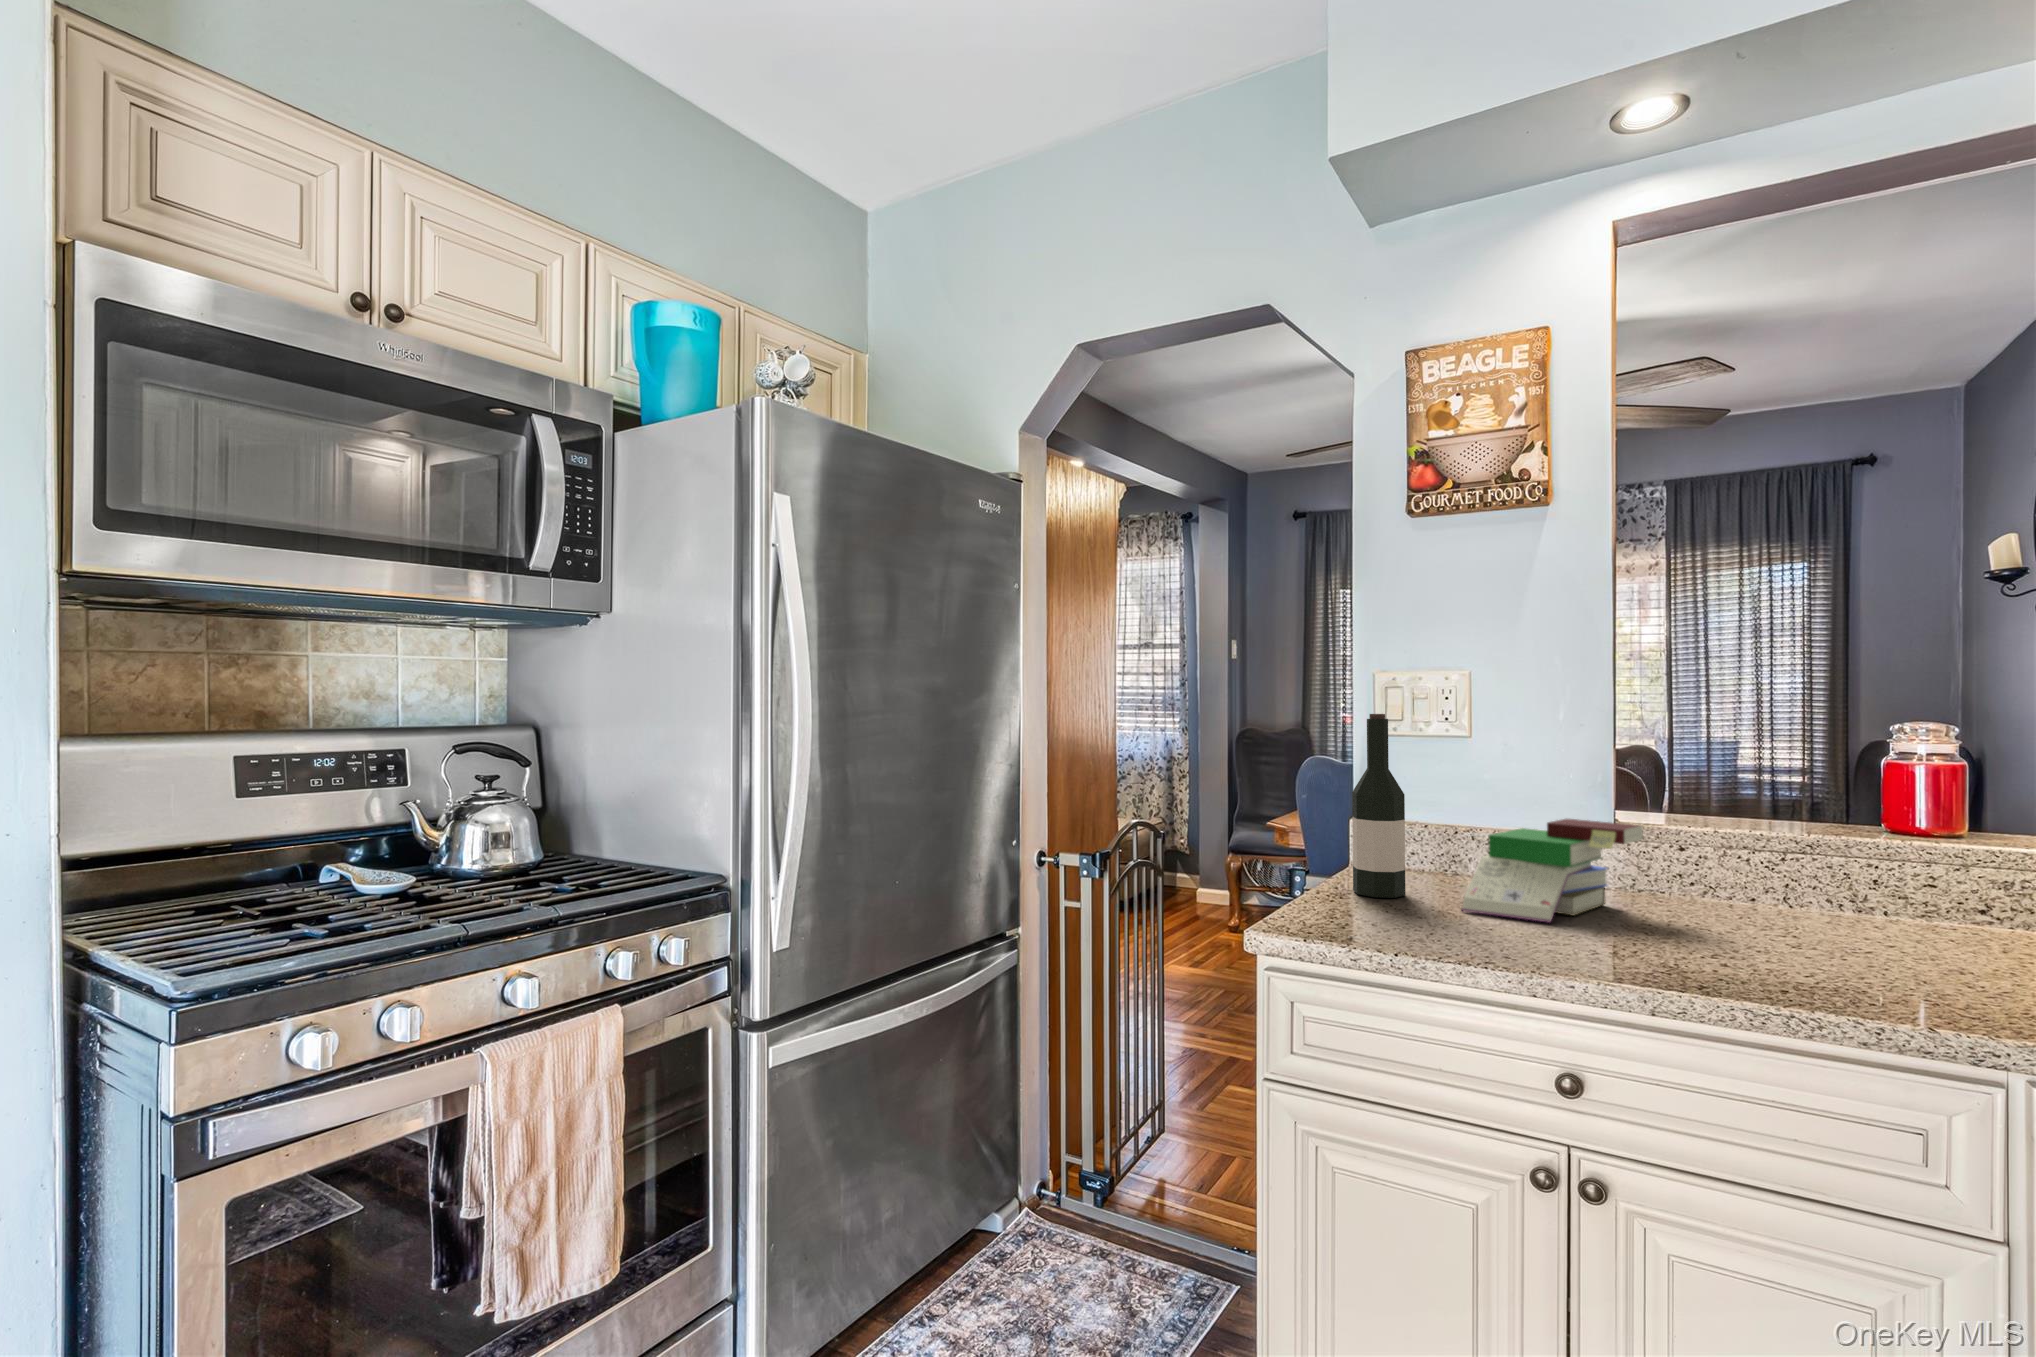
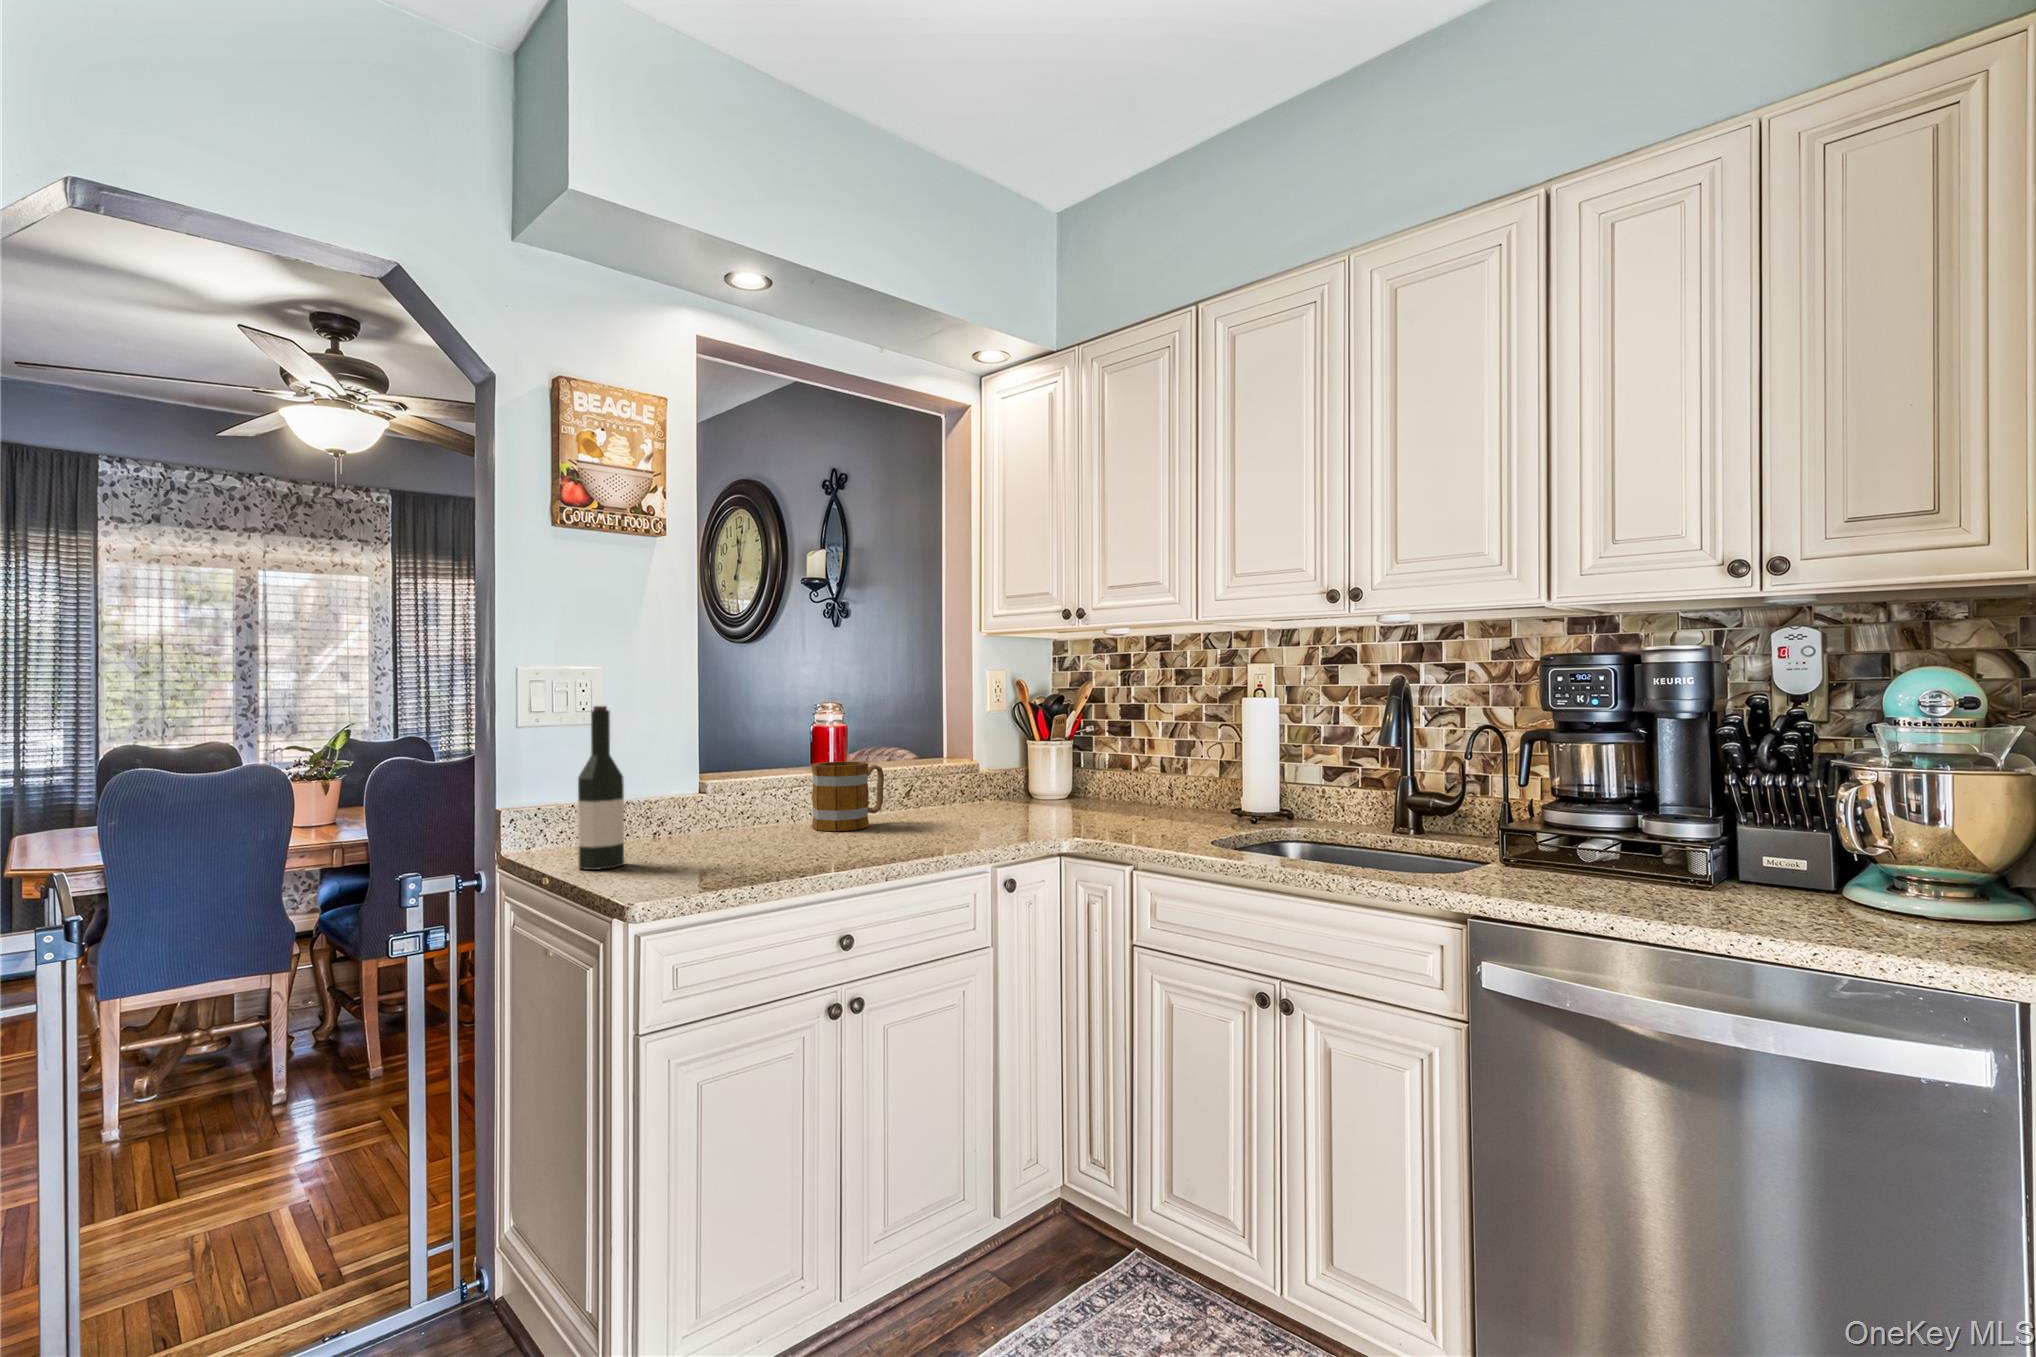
book: present [1462,819,1643,923] -> none [666,778,763,861]
mug: none [1771,819,1955,943] -> present [812,761,884,831]

